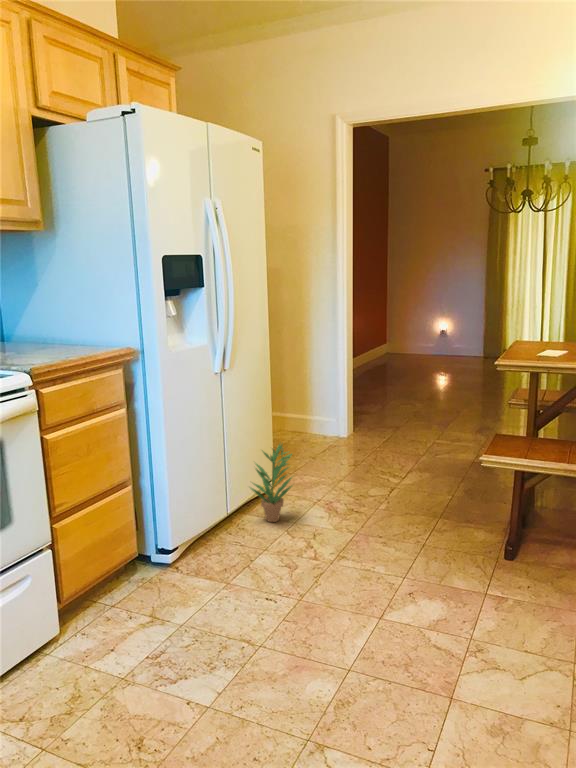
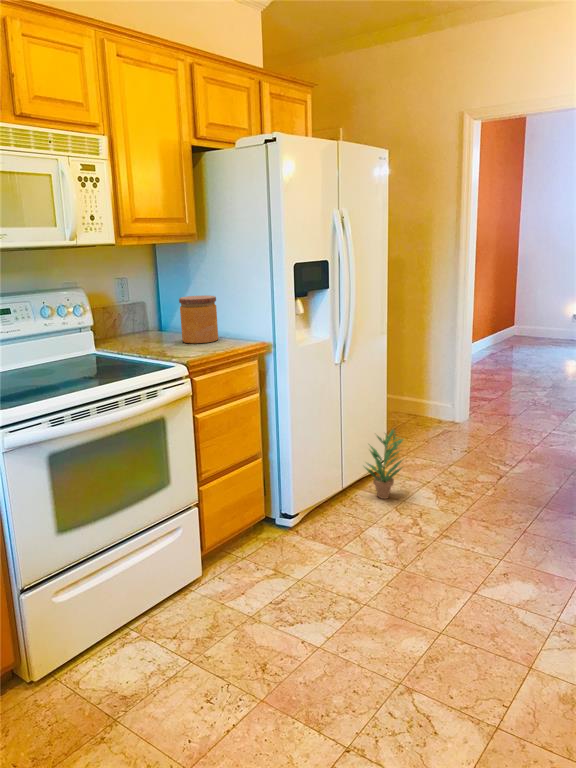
jar: none [21,295,73,351] -> present [179,296,218,343]

